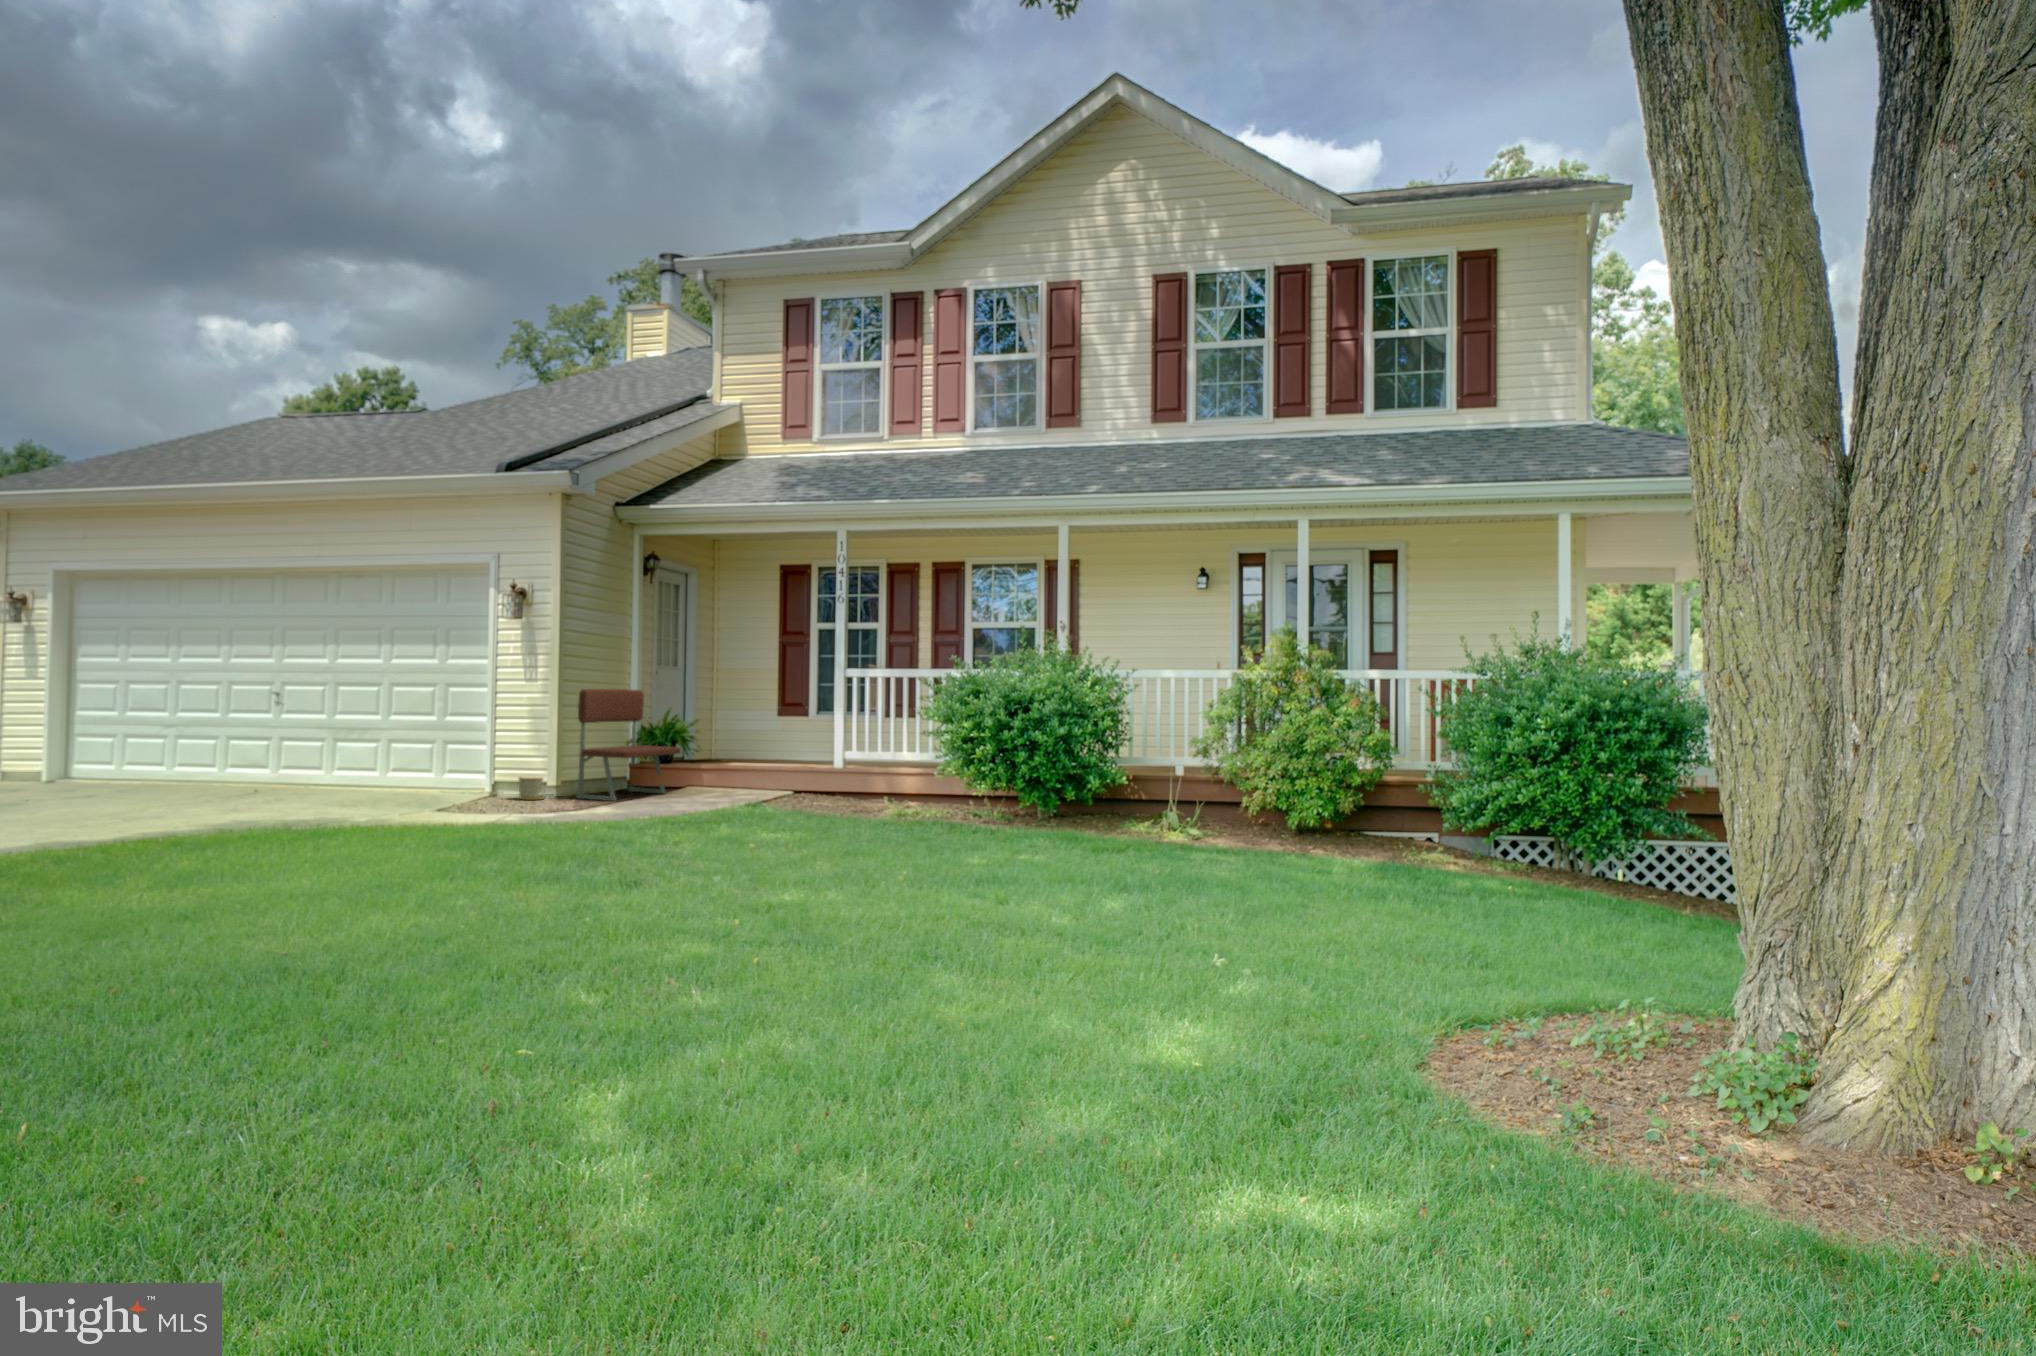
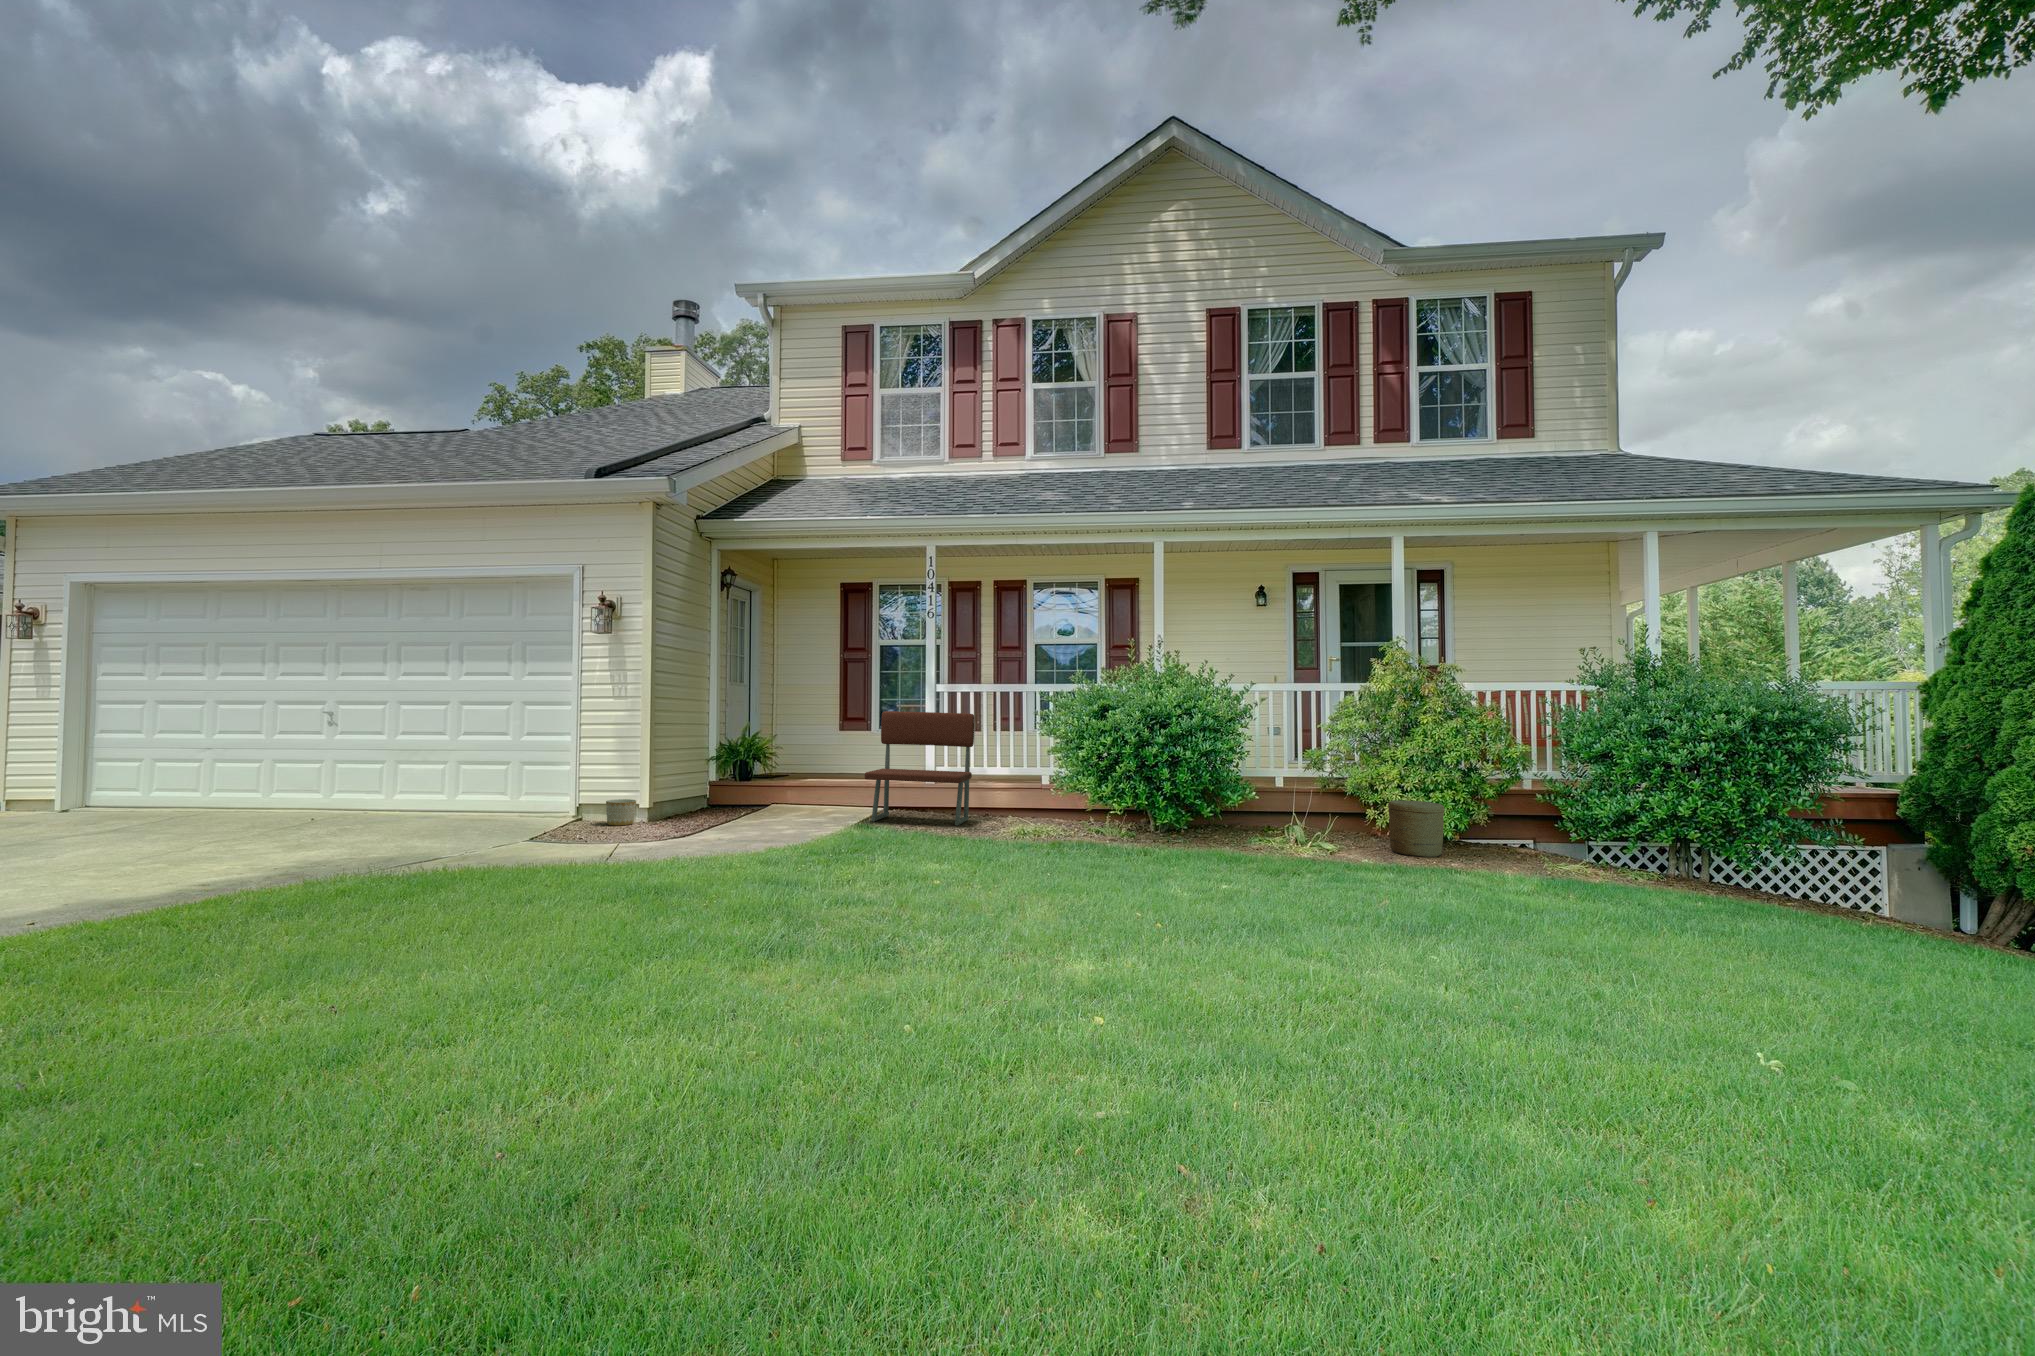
bench: present [577,689,681,801] -> present [865,711,974,826]
woven basket: none [1261,789,1315,845] -> present [1388,800,1445,857]

